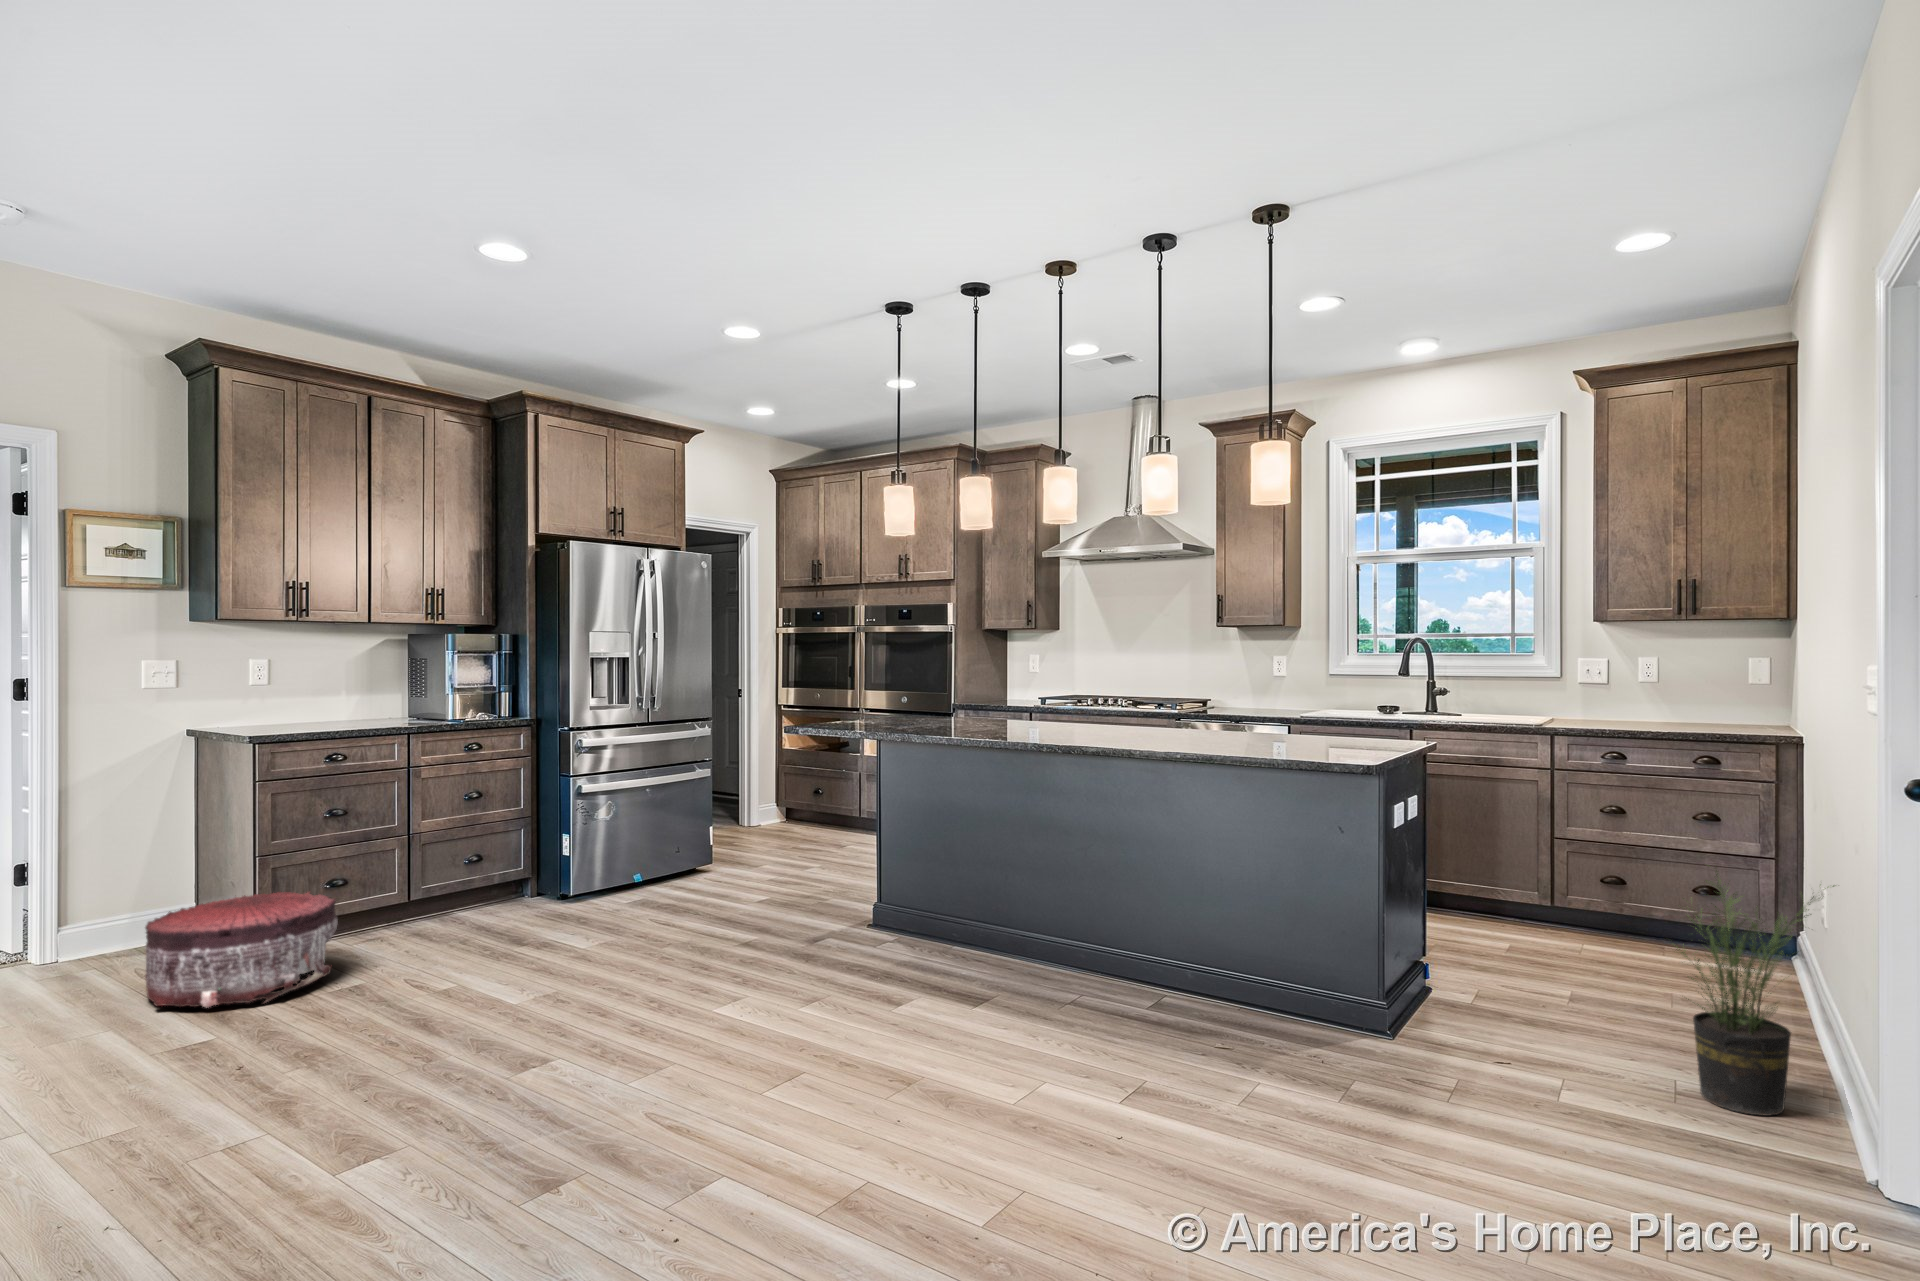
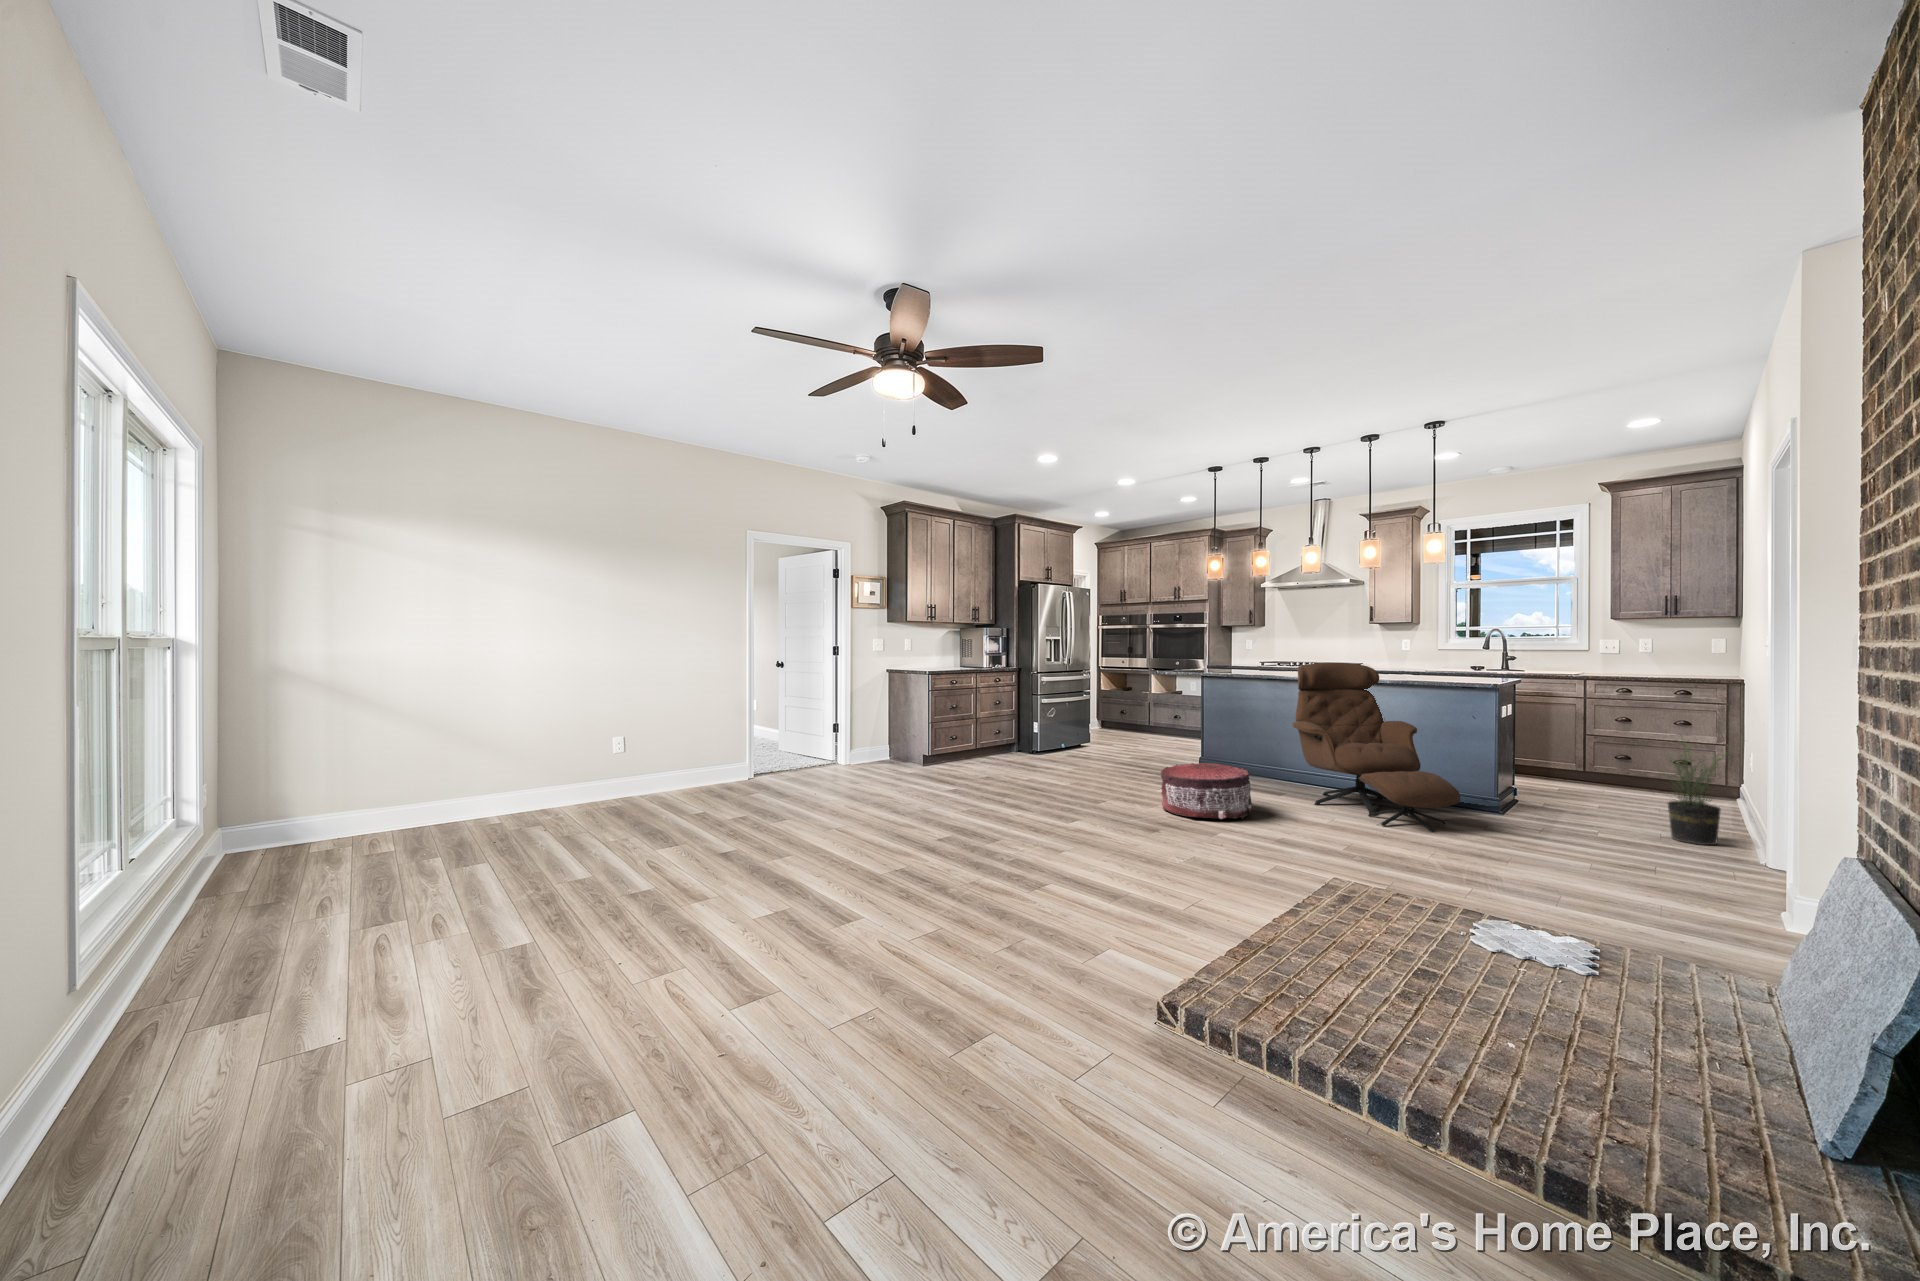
lounge chair: none [992,712,1294,1117] -> present [1292,663,1460,831]
pouf: present [145,892,338,1007] -> present [1161,763,1252,819]

